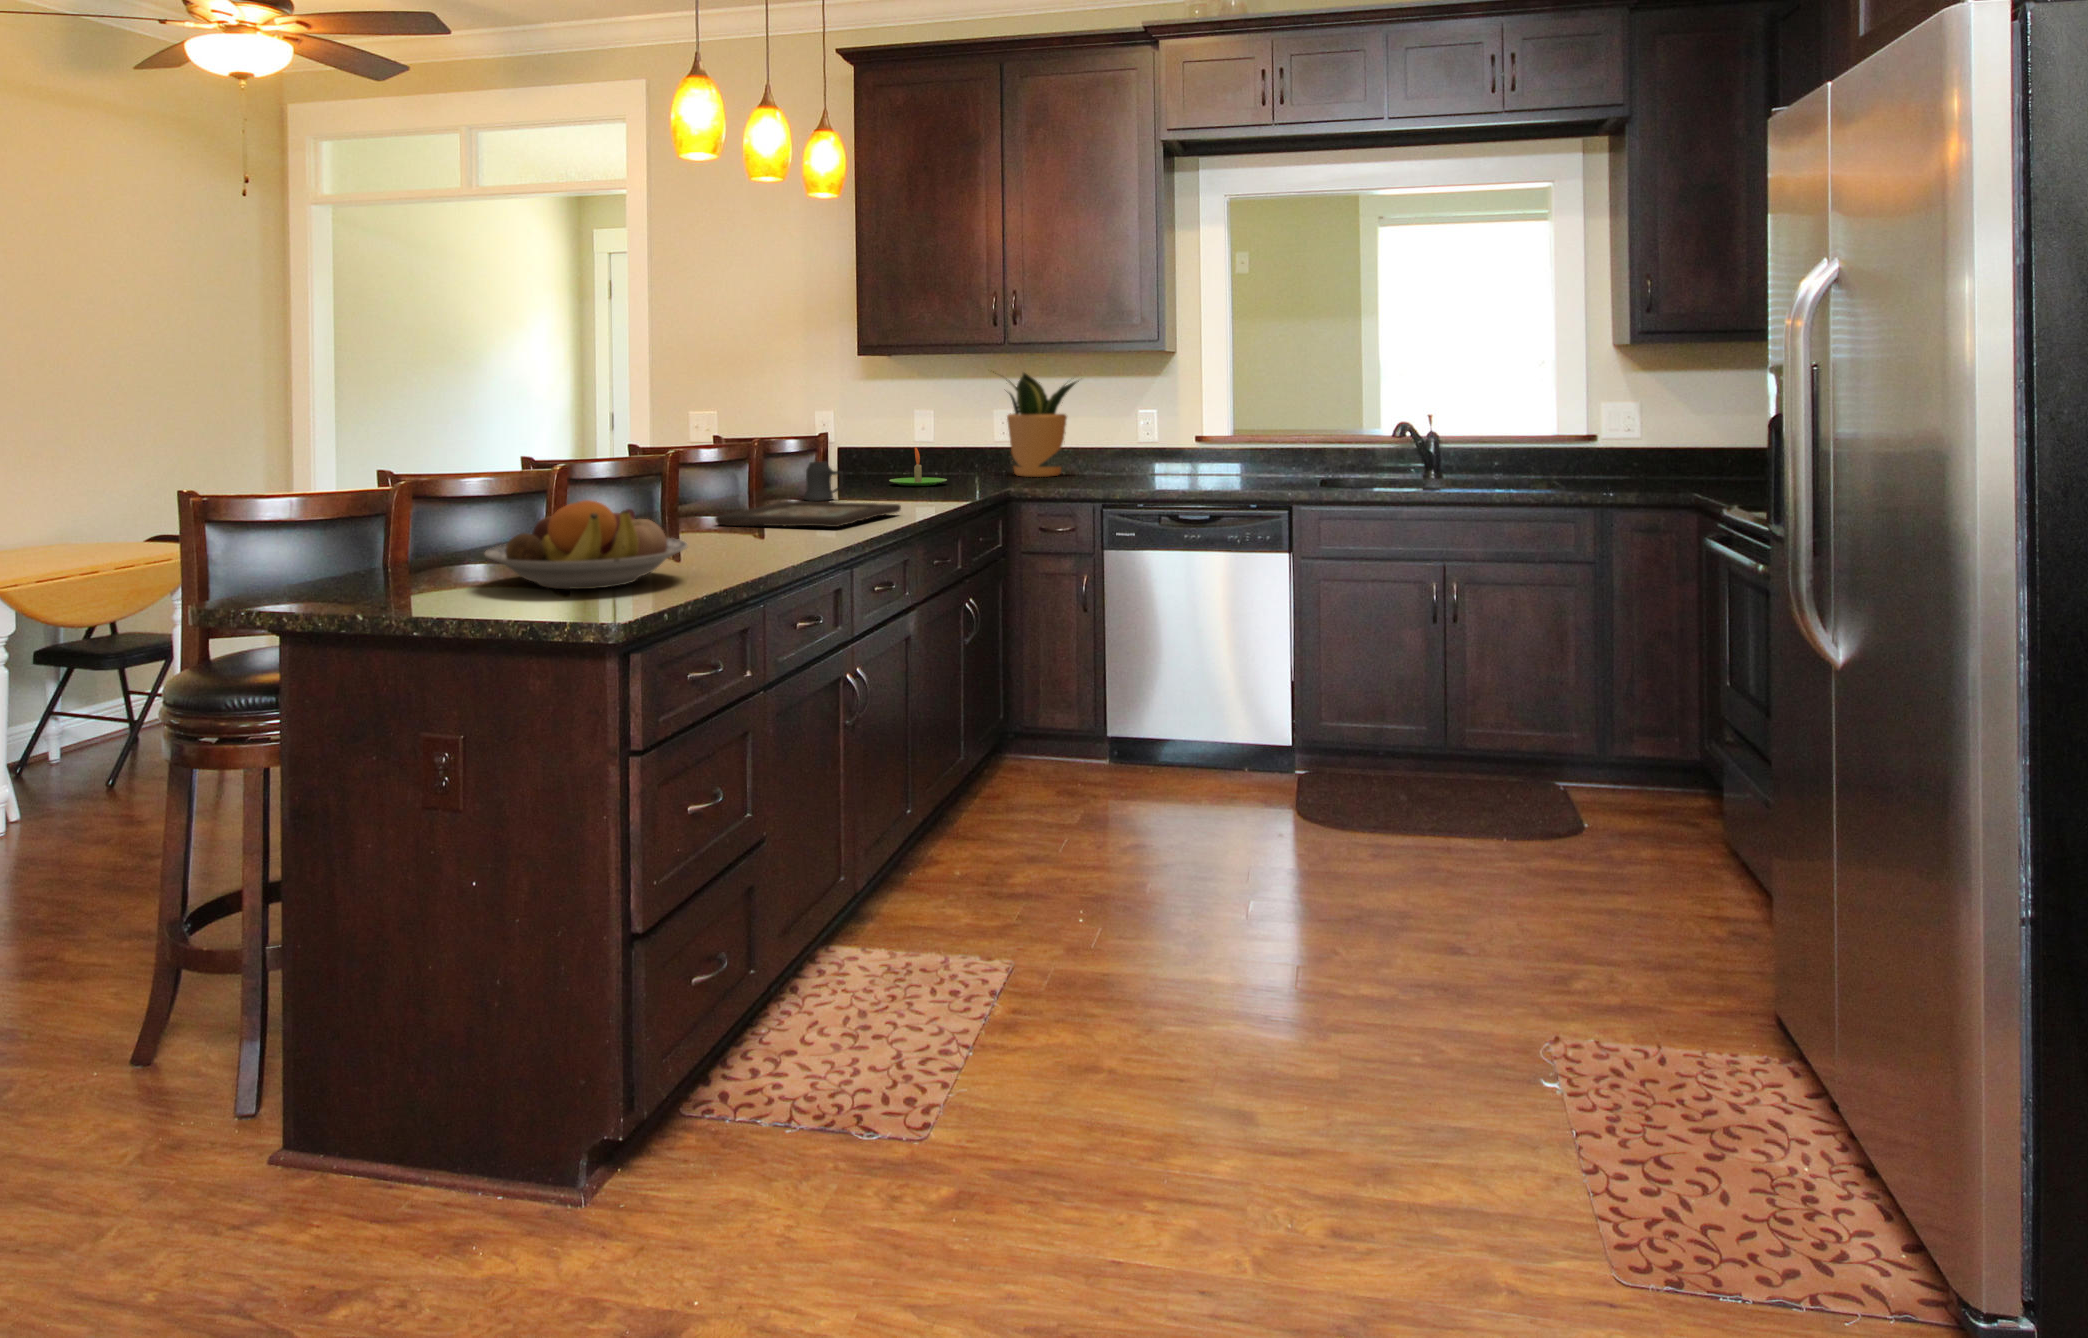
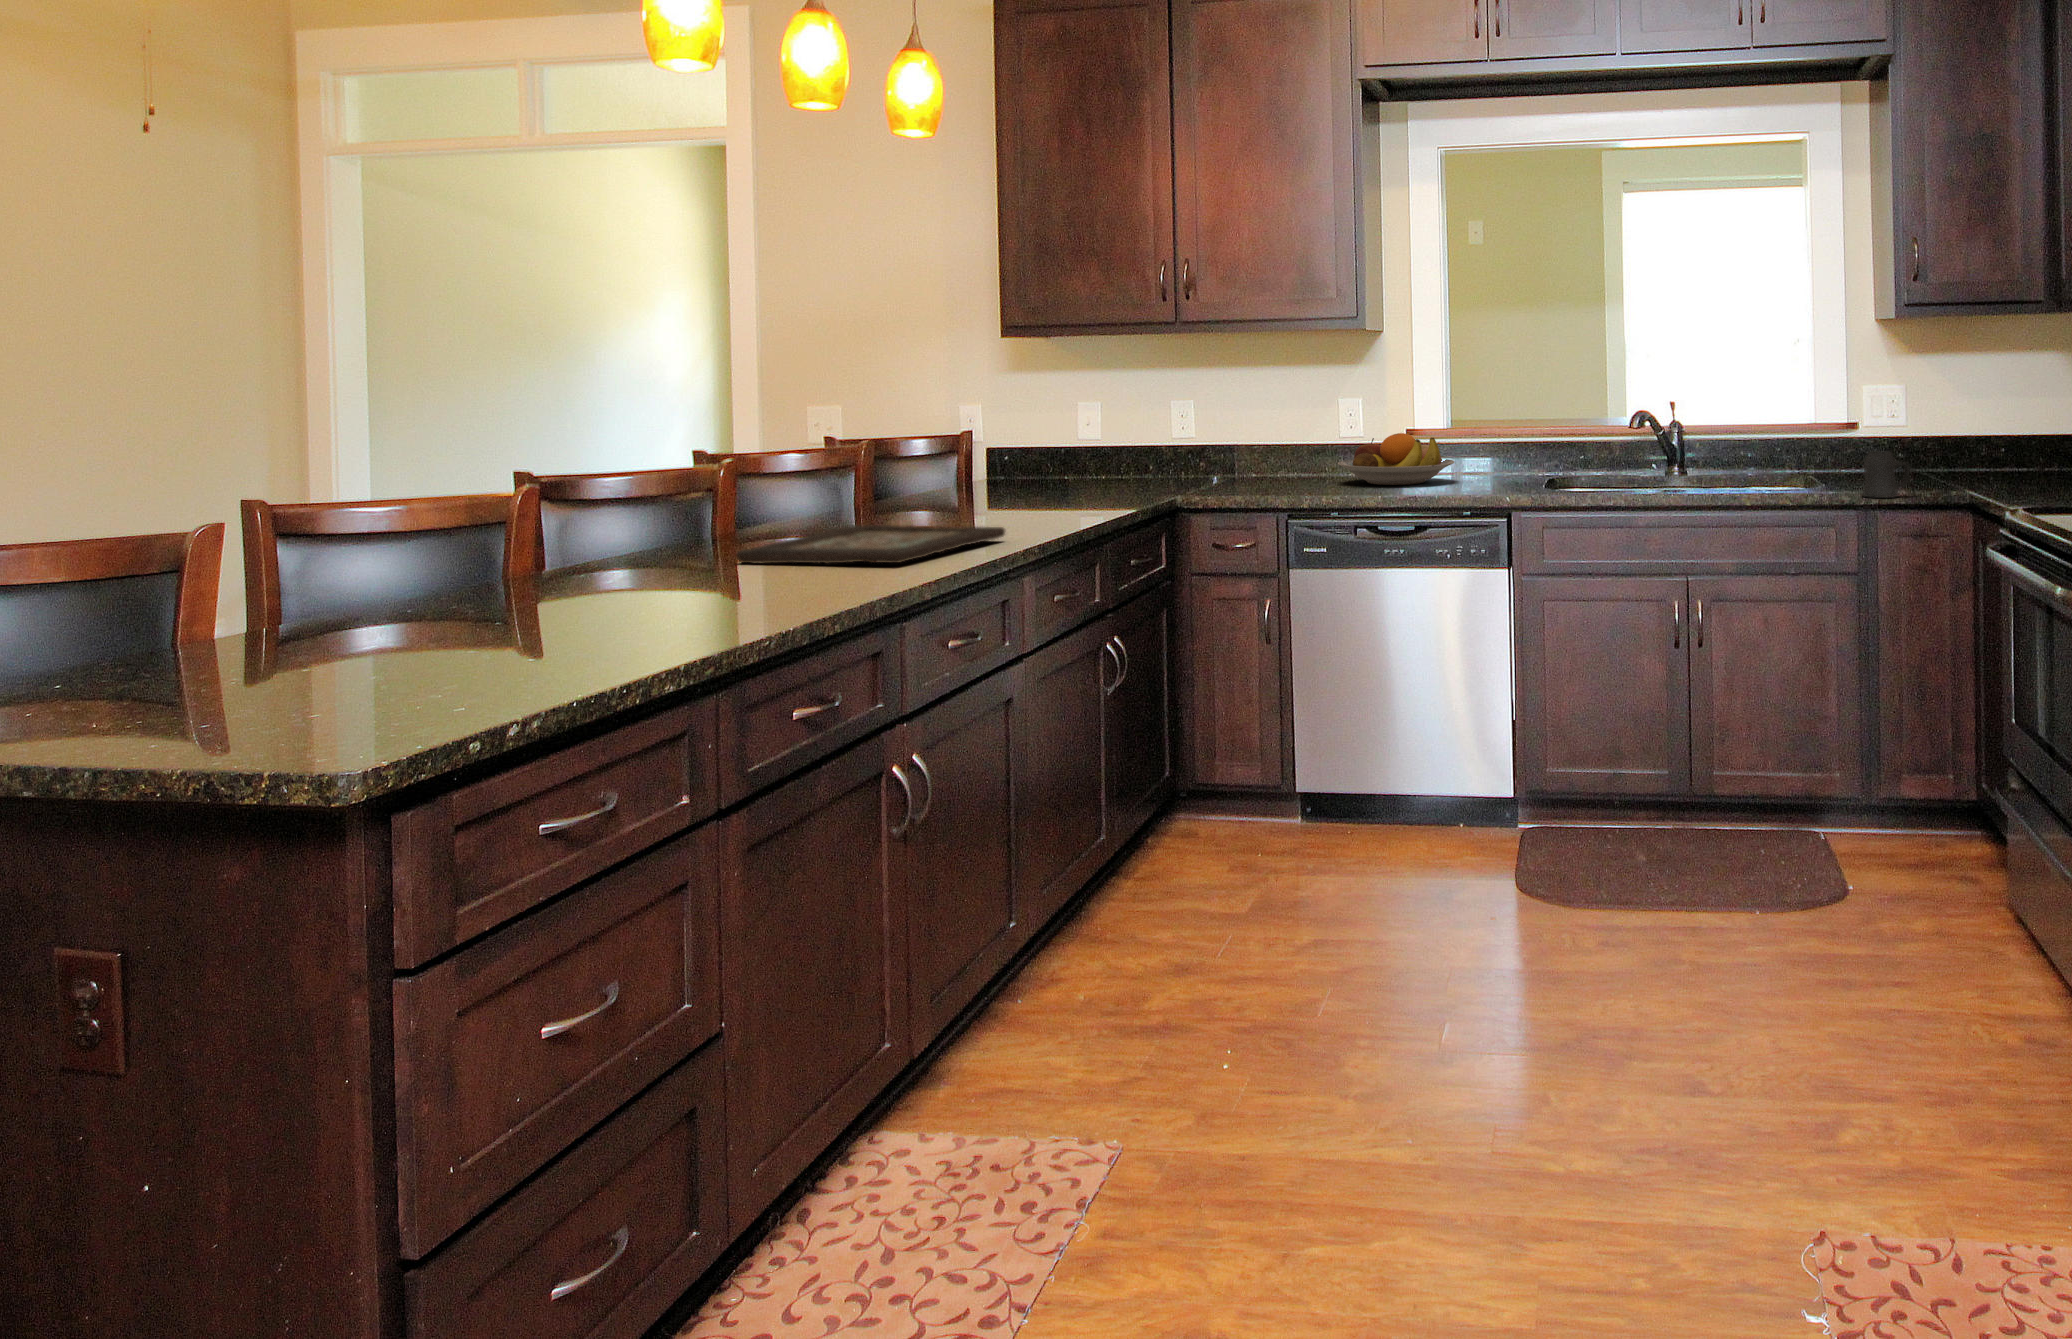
potted plant: present [1006,373,1079,477] -> none [1160,353,1274,481]
candle: present [889,447,947,486] -> none [1028,448,1101,497]
mug: present [804,462,843,501] -> present [1862,451,1910,498]
fruit bowl: present [485,500,688,589] -> present [1338,433,1454,485]

